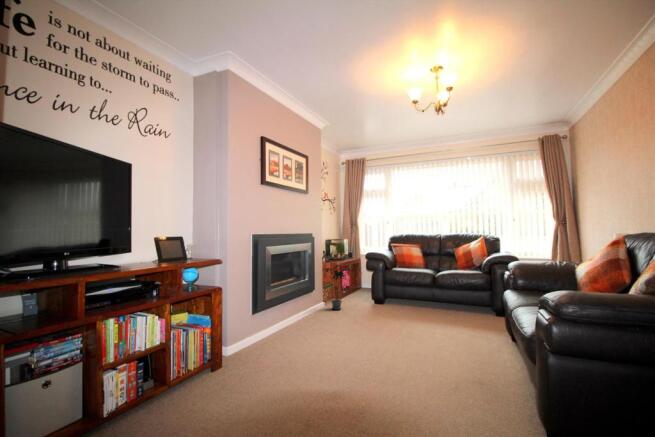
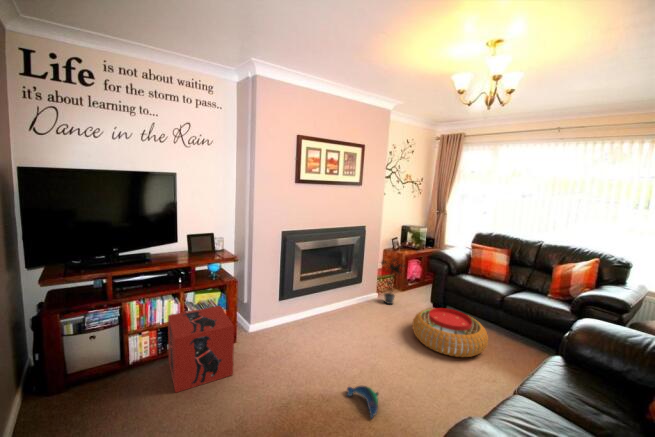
pouf: none [375,296,439,331] -> present [412,308,488,357]
storage box: none [152,320,251,425] -> present [168,306,234,392]
plush toy: none [370,358,410,380] -> present [347,386,378,418]

